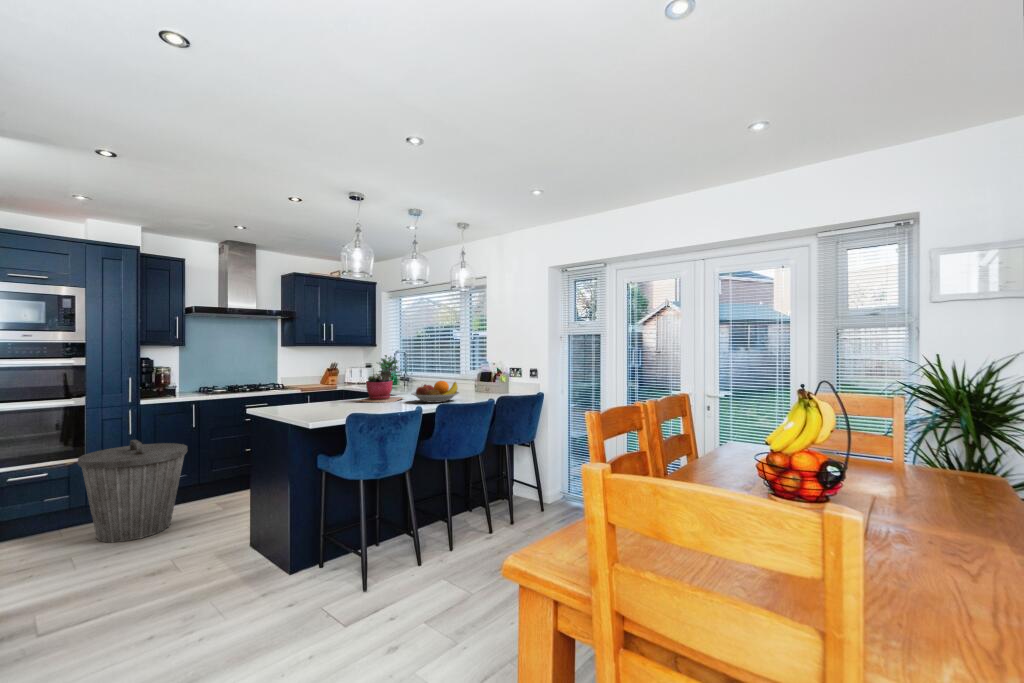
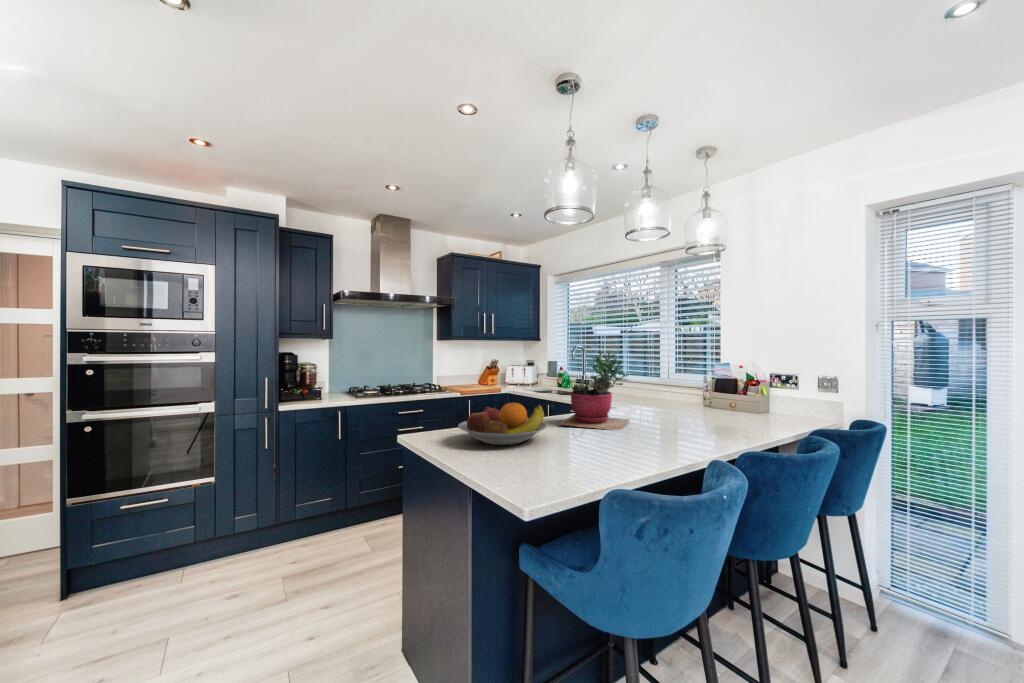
fruit bowl: present [411,381,459,403] -> present [458,403,547,445]
trash can: present [78,440,187,542] -> none [194,461,328,609]

